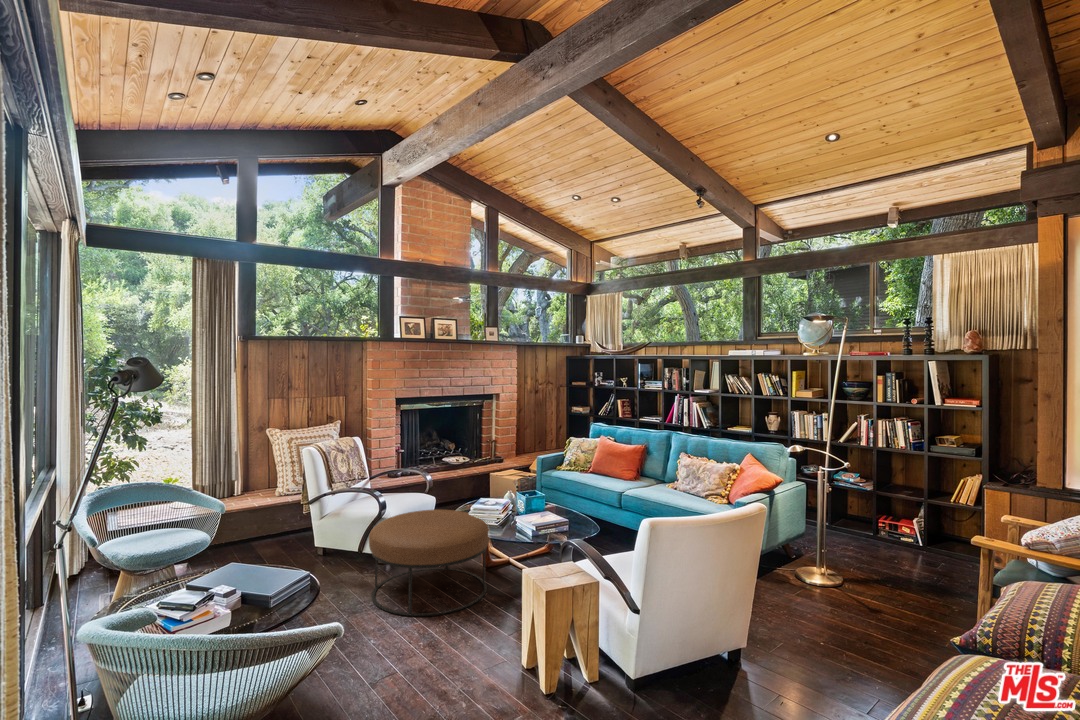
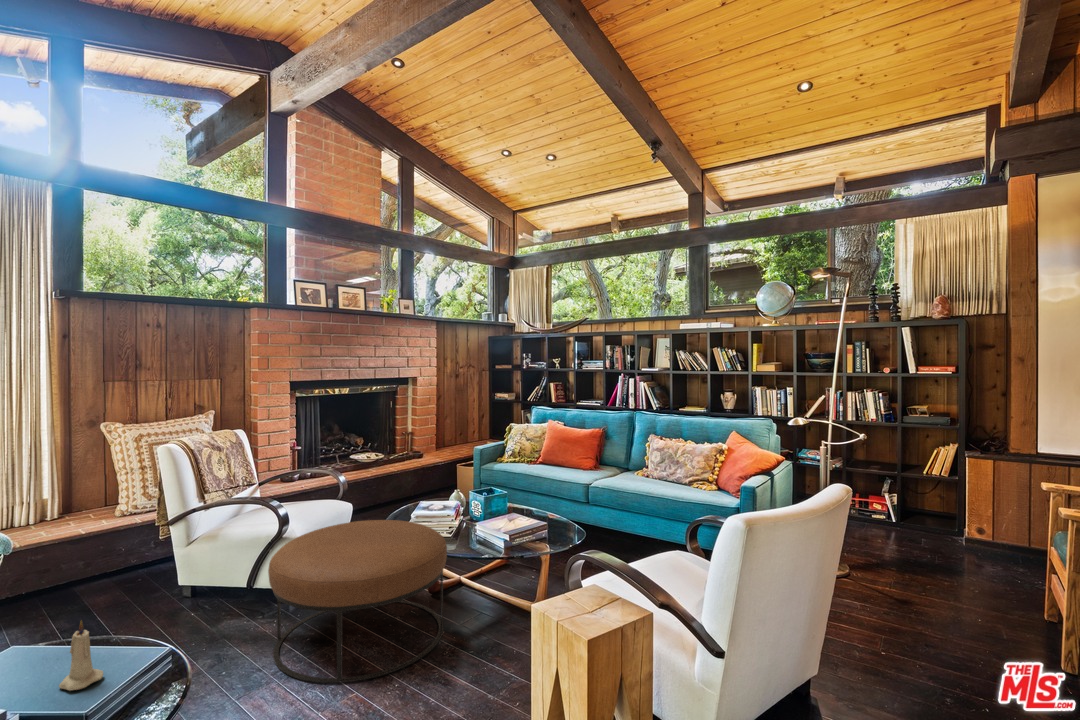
candle: none [257,549,277,585] -> present [59,621,103,690]

